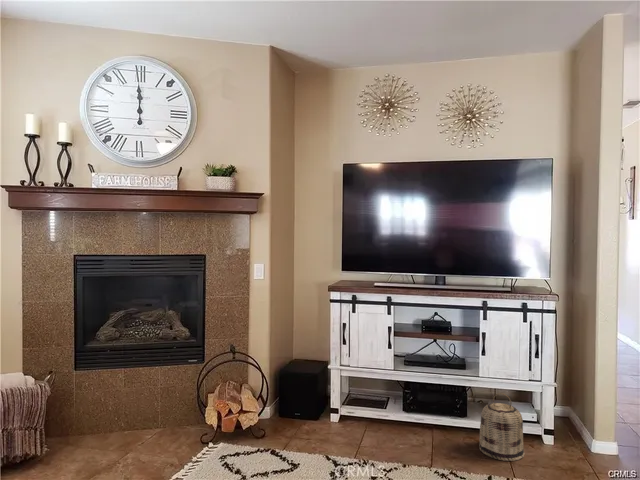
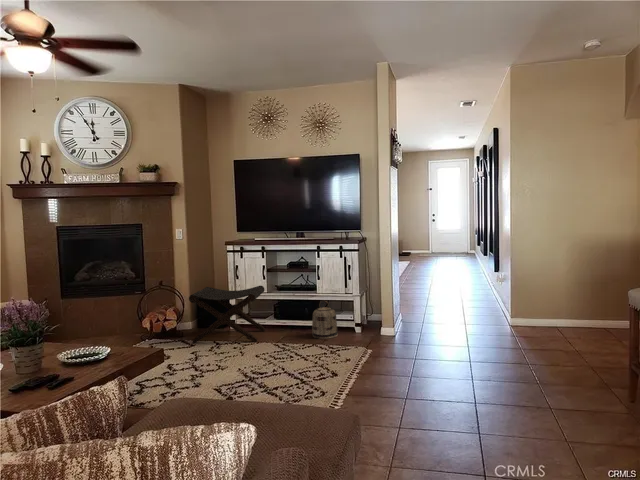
footstool: none [286,356,399,463] -> present [189,286,265,343]

